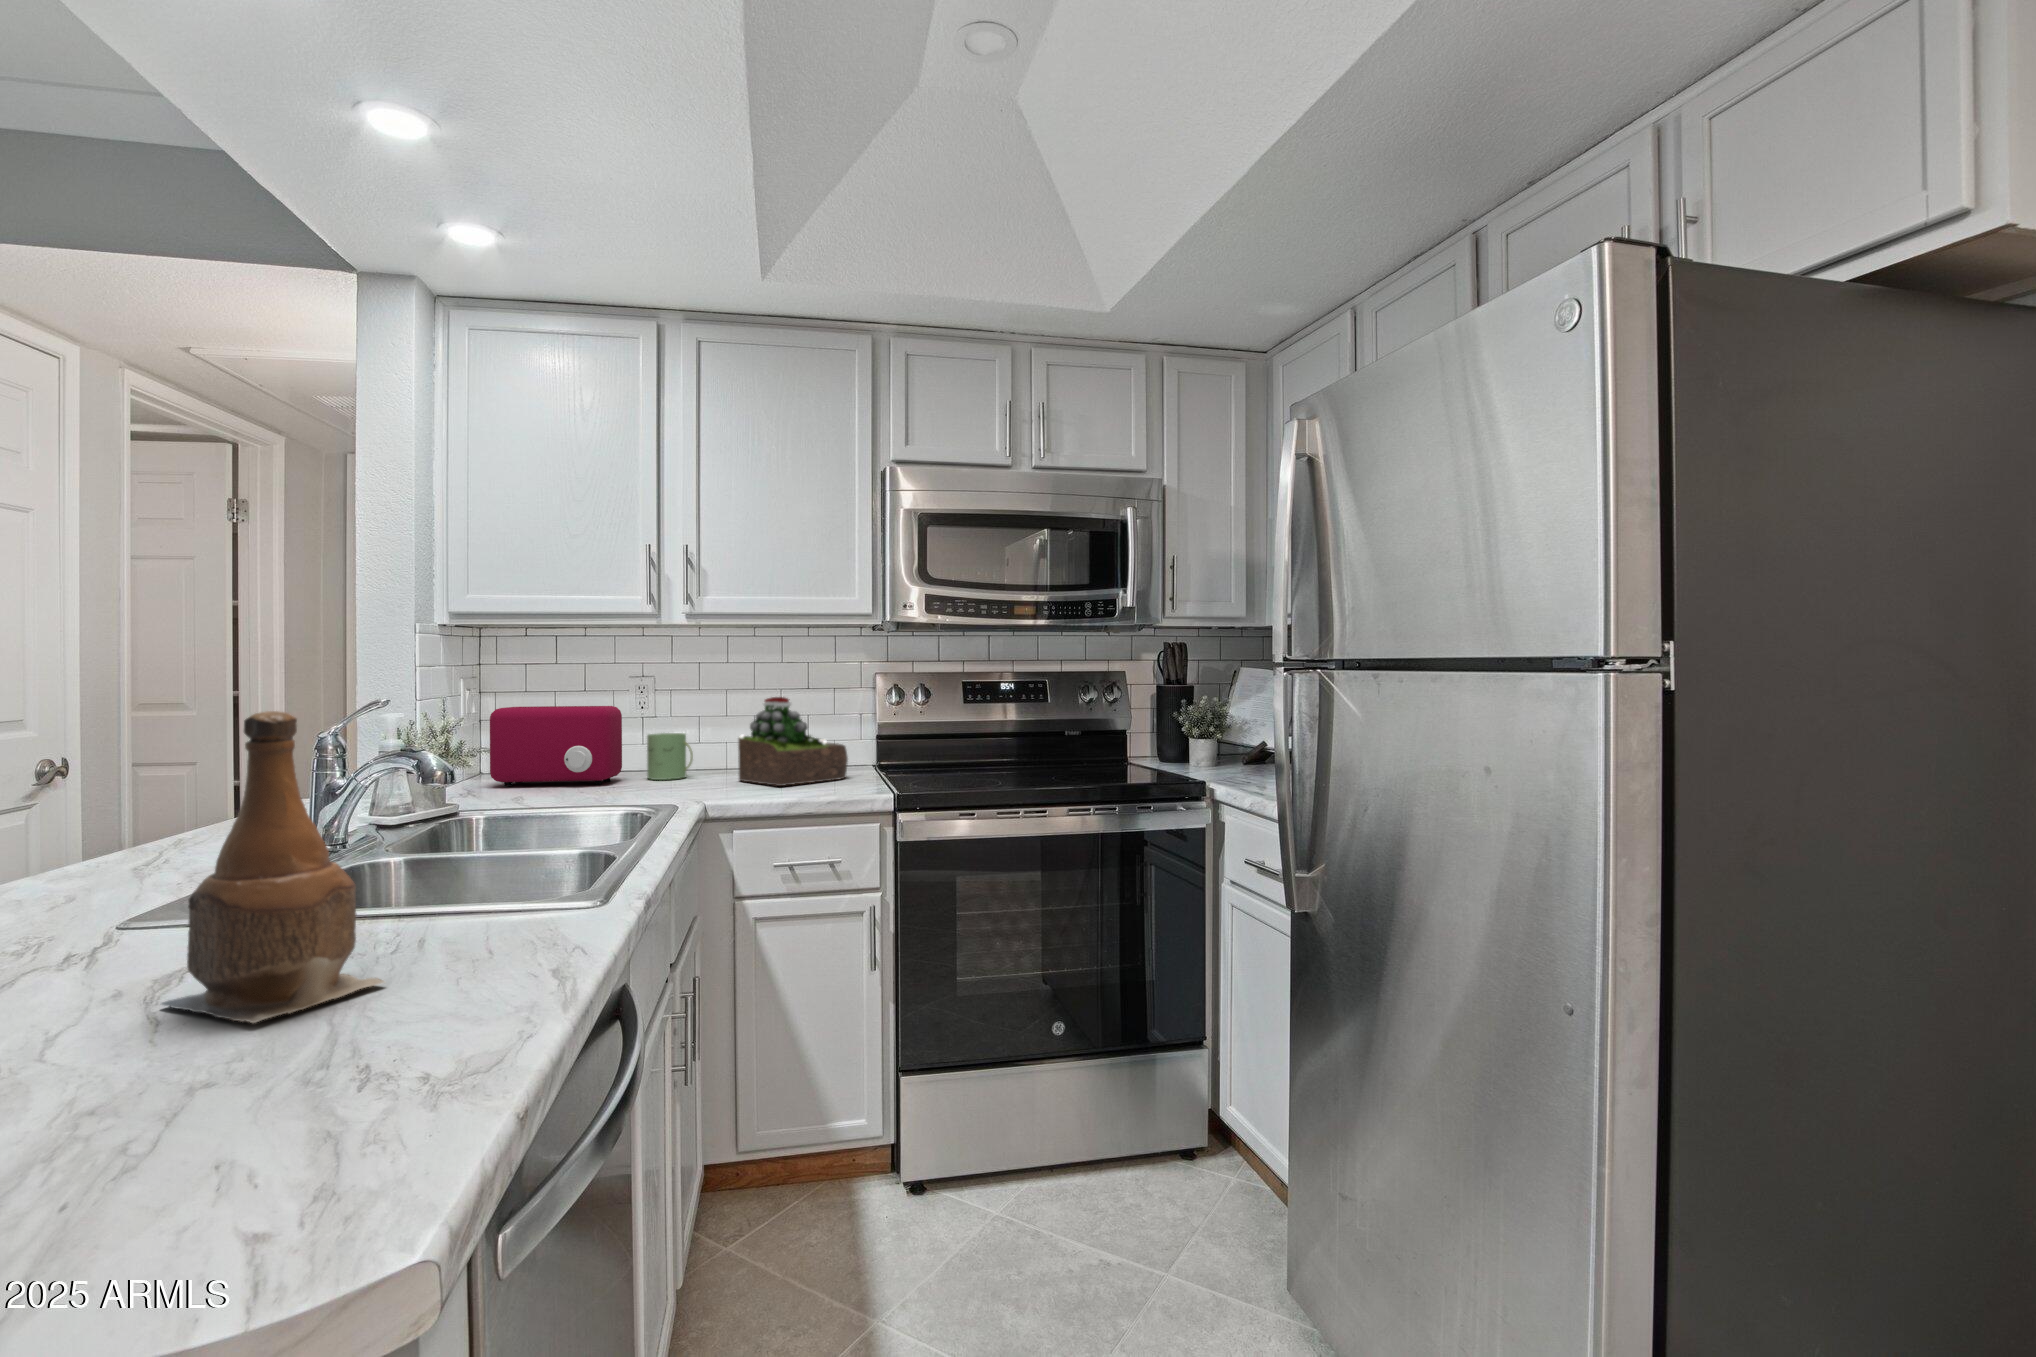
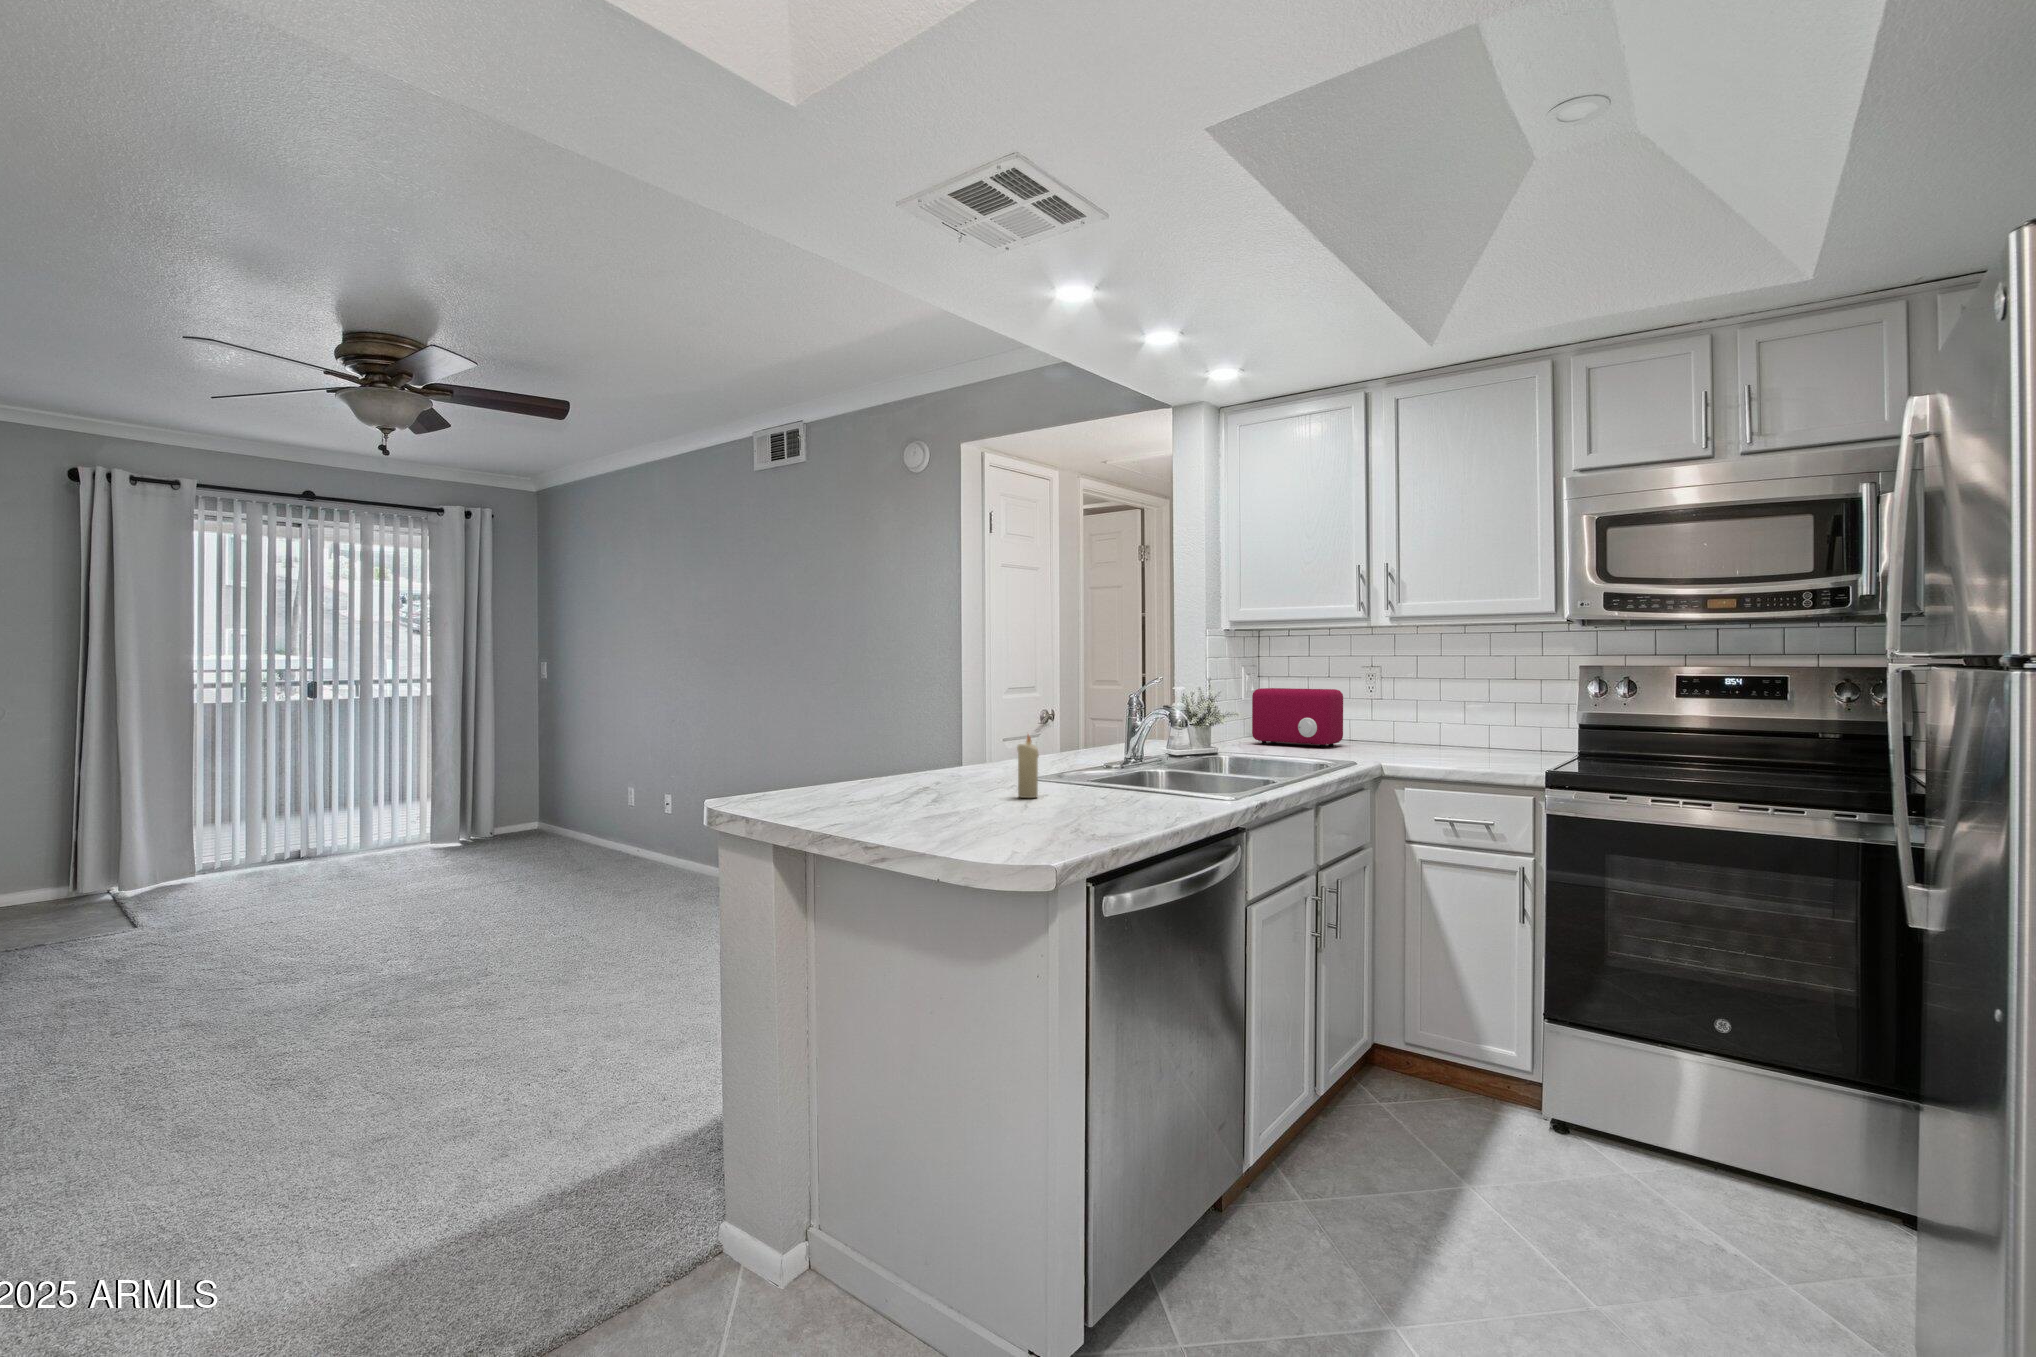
succulent plant: present [738,697,848,786] -> none [1429,685,1528,759]
bottle: present [162,711,384,1023] -> none [1038,680,1117,817]
mug: present [647,733,693,780] -> none [1361,712,1396,749]
candle: none [74,832,141,981] -> present [1017,734,1039,798]

